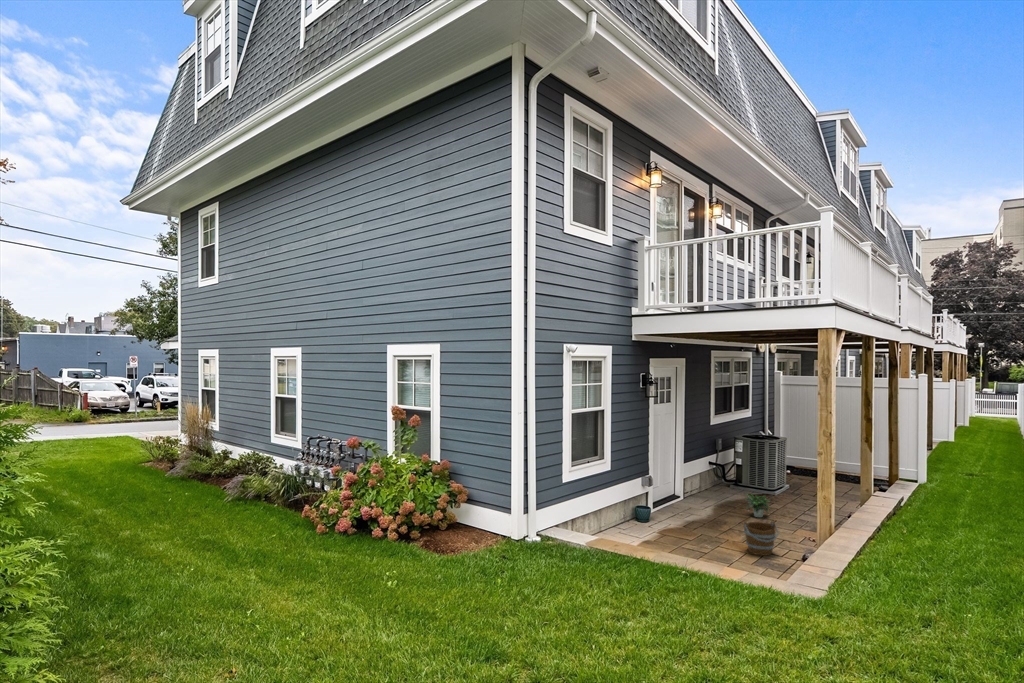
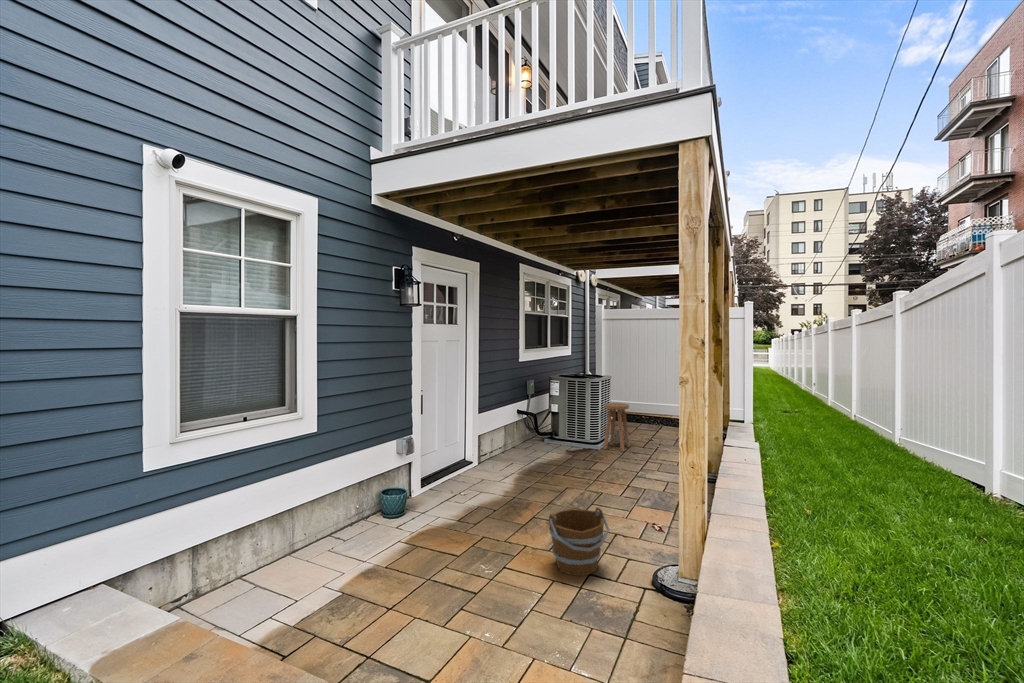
stool: none [780,460,803,499] -> present [604,403,630,452]
potted plant: present [746,494,769,517] -> none [547,451,596,487]

